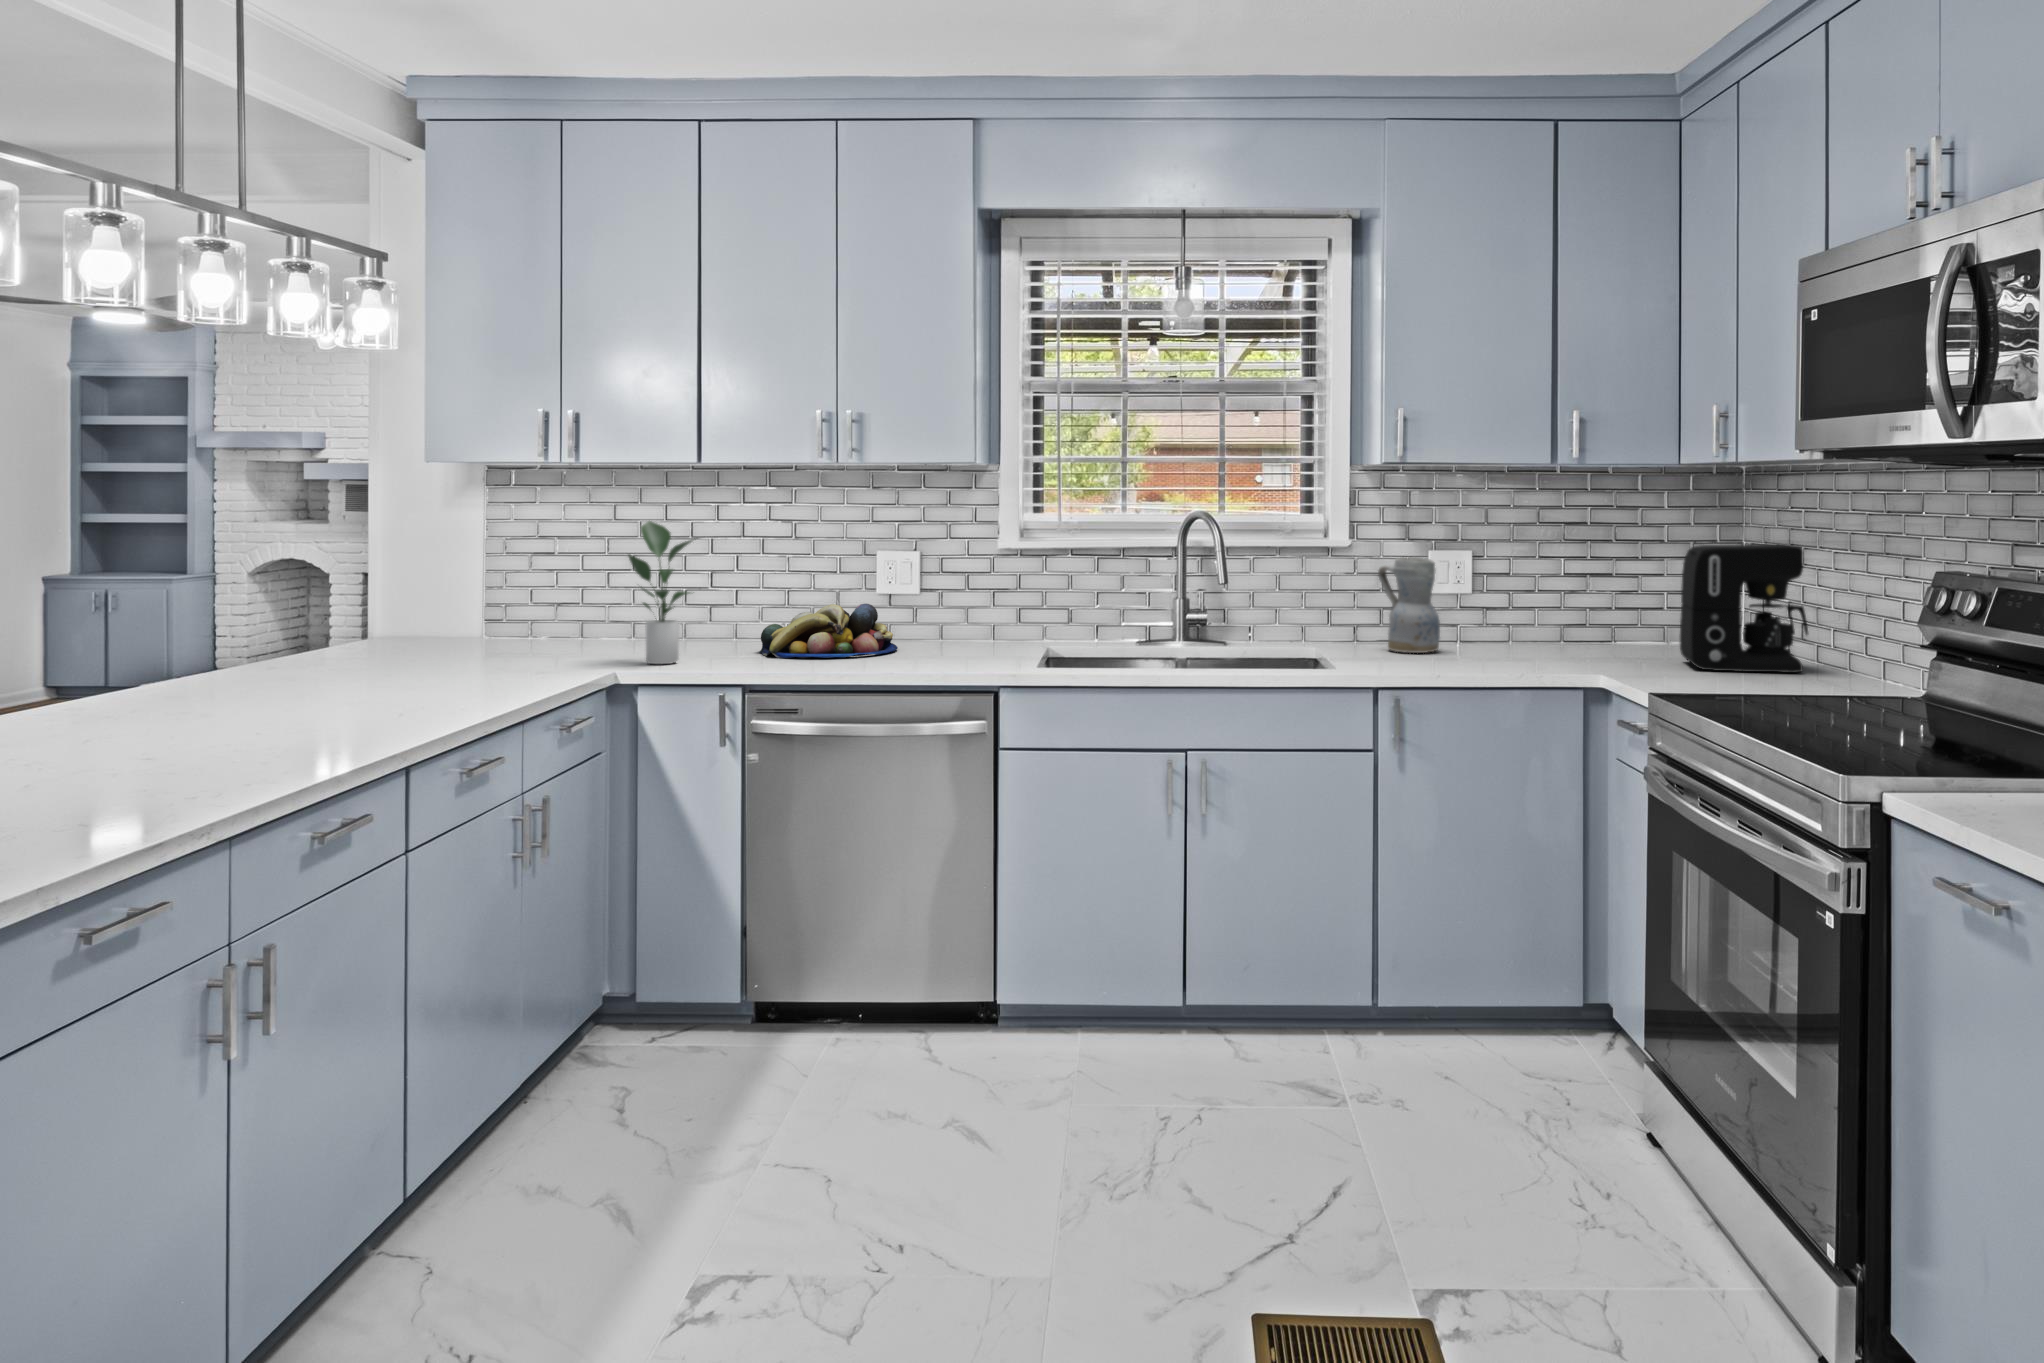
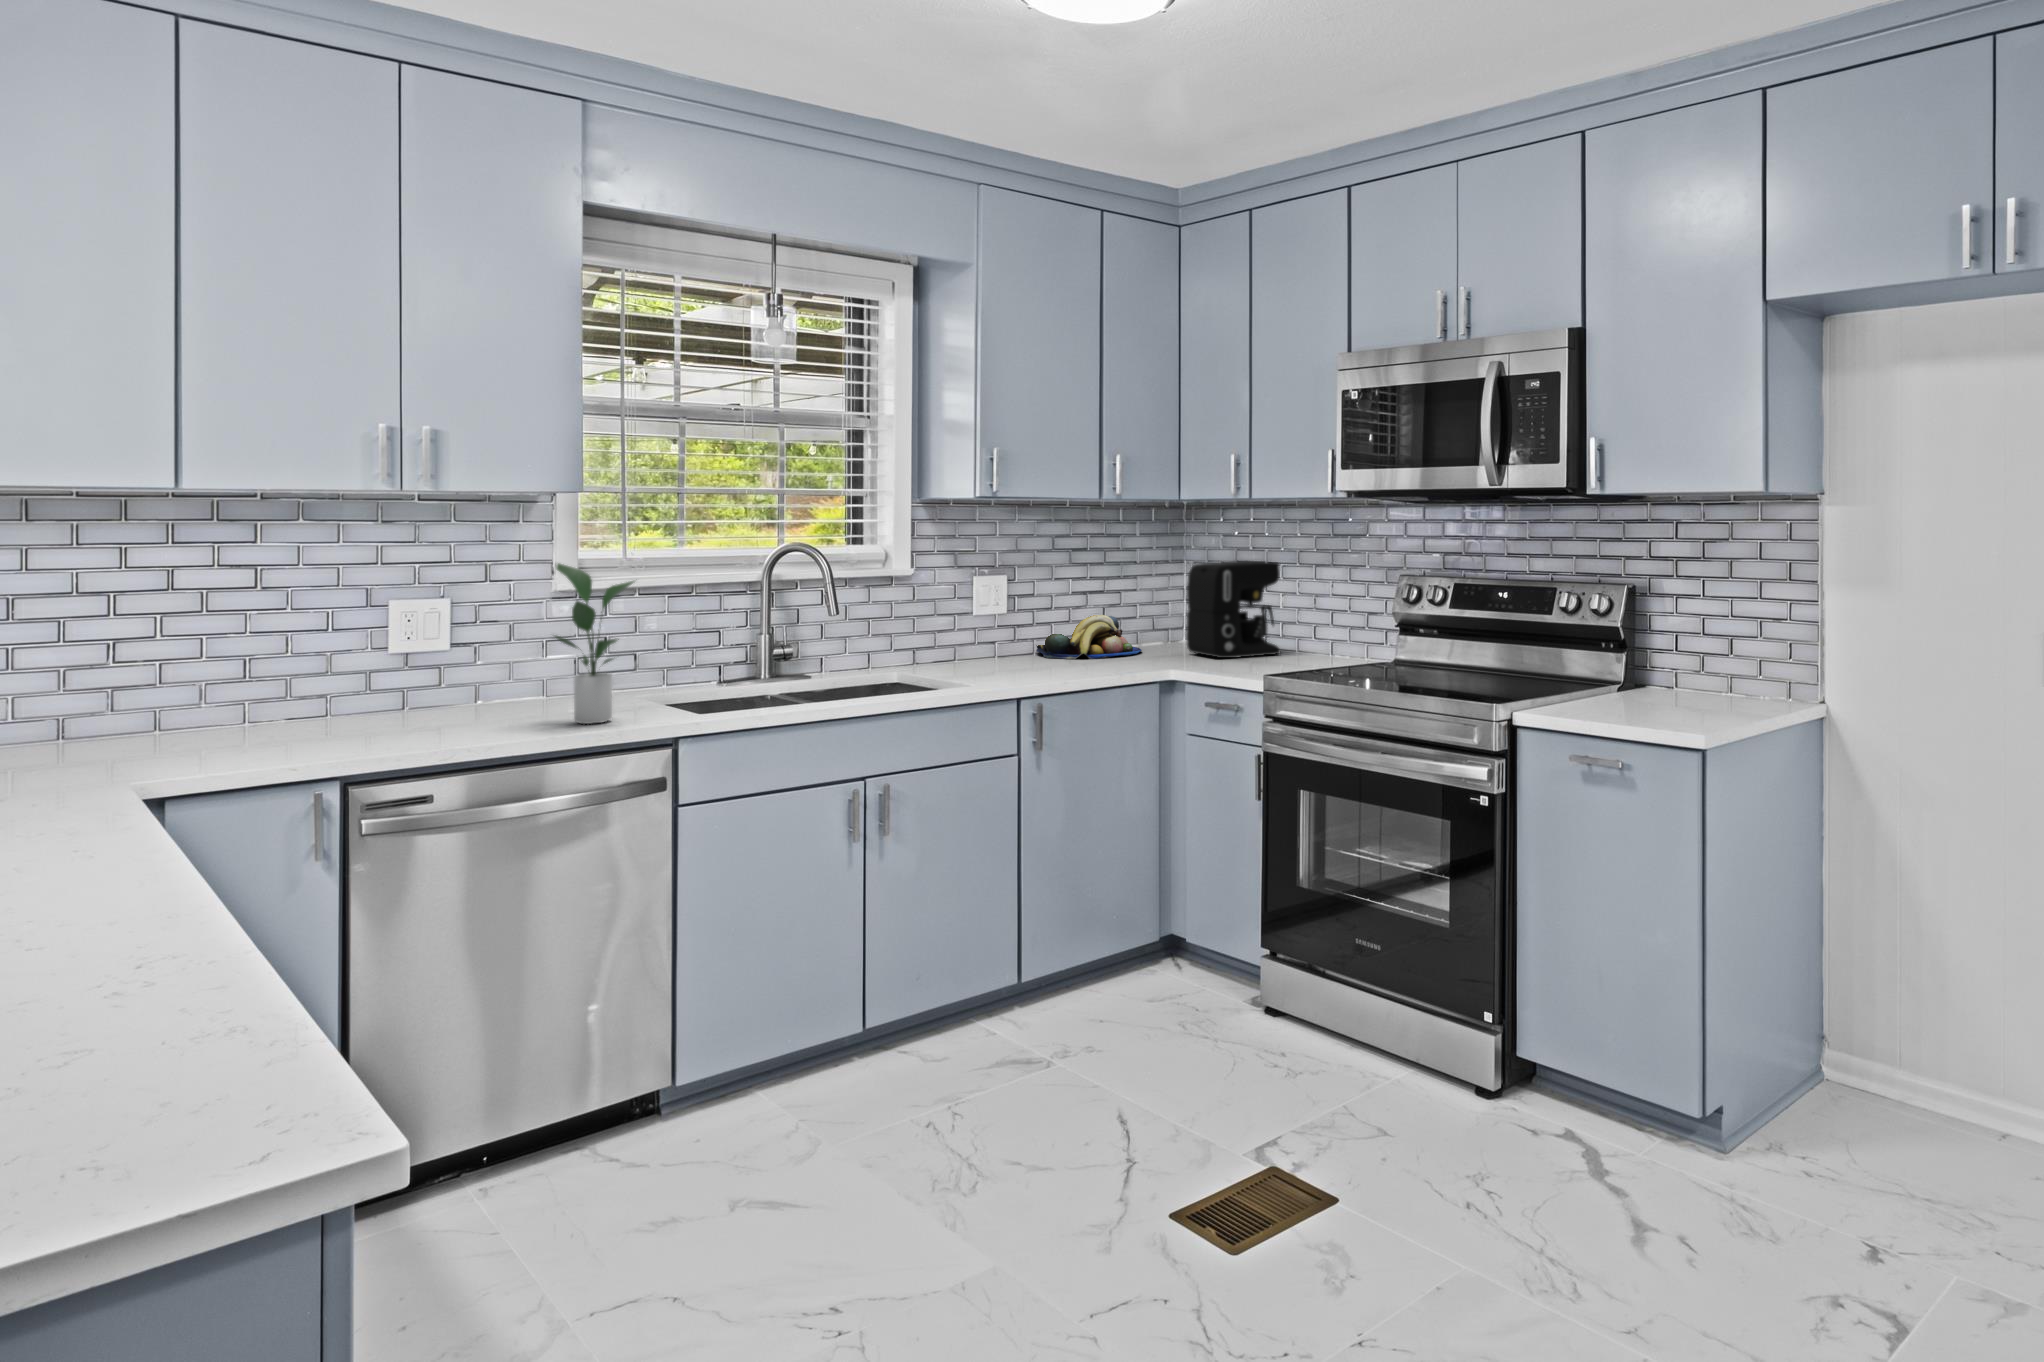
potted plant: present [629,521,692,664] -> present [555,564,634,724]
ceramic pitcher: present [1378,557,1440,653] -> none [948,583,1006,667]
fruit bowl: present [759,604,898,658] -> present [1036,615,1142,659]

